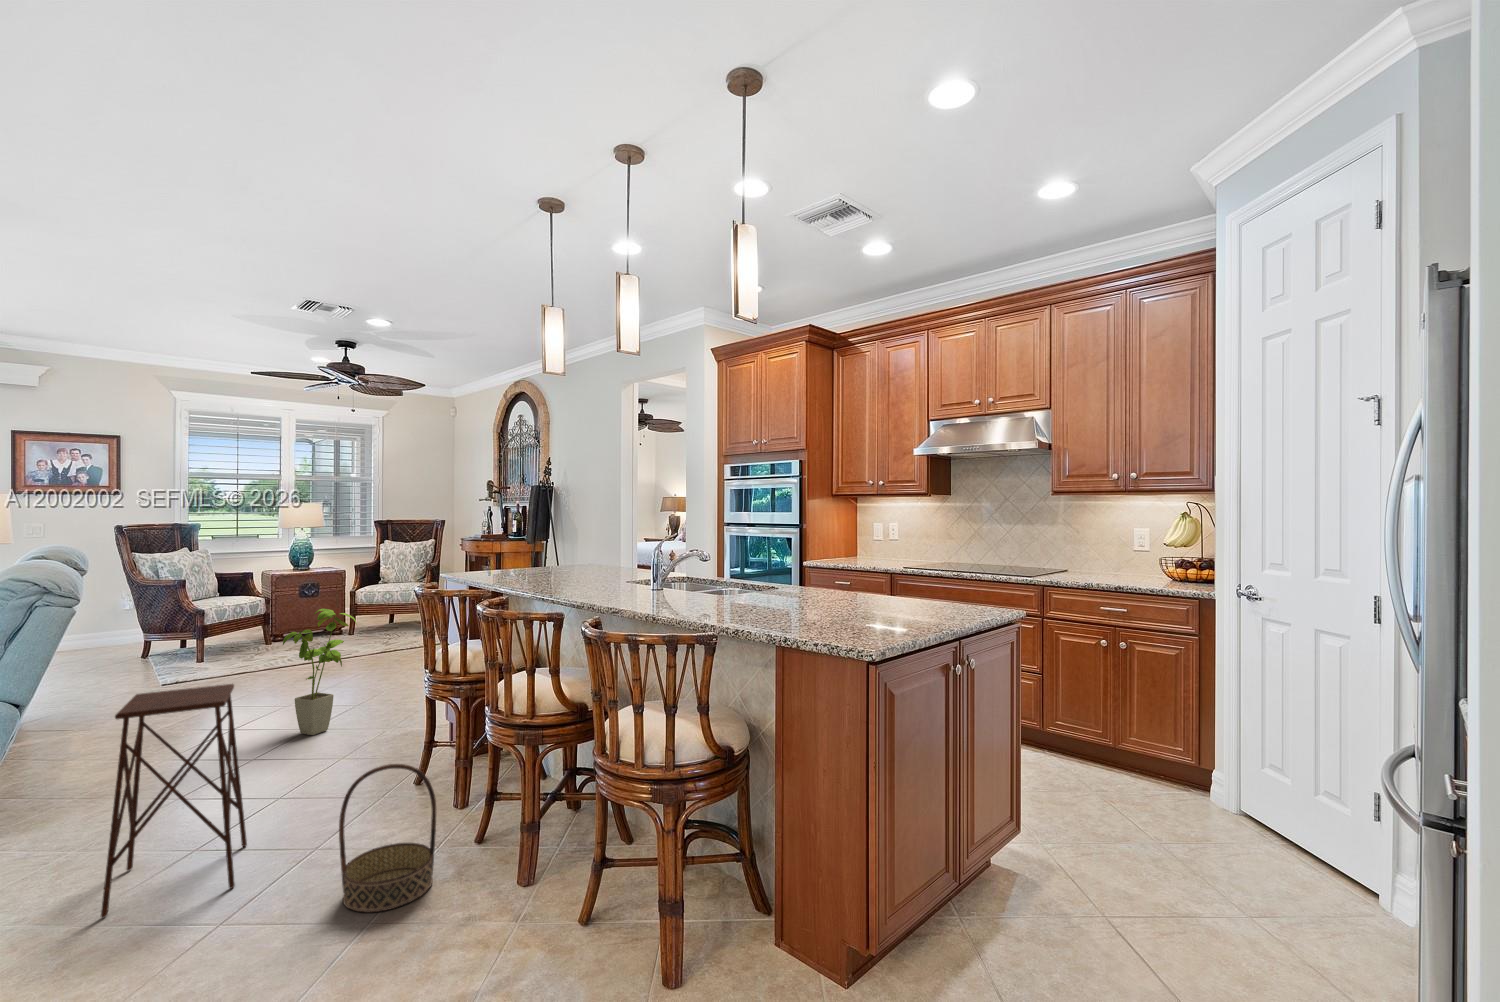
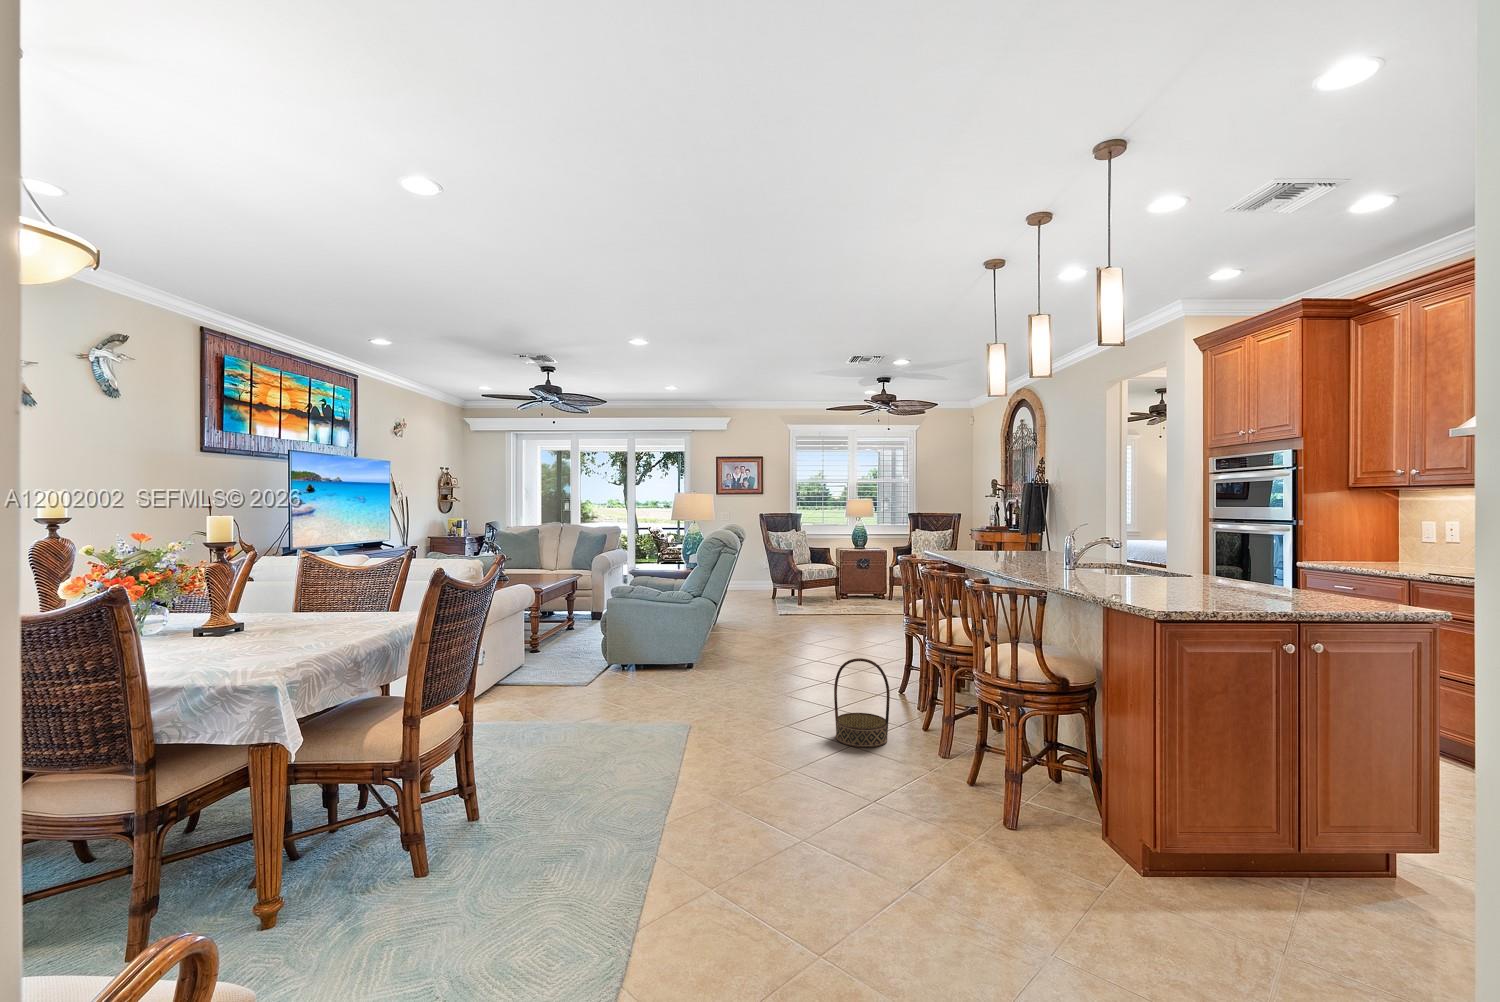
house plant: present [283,609,357,735] -> none [830,569,875,654]
side table: present [101,684,247,918] -> none [730,599,798,716]

